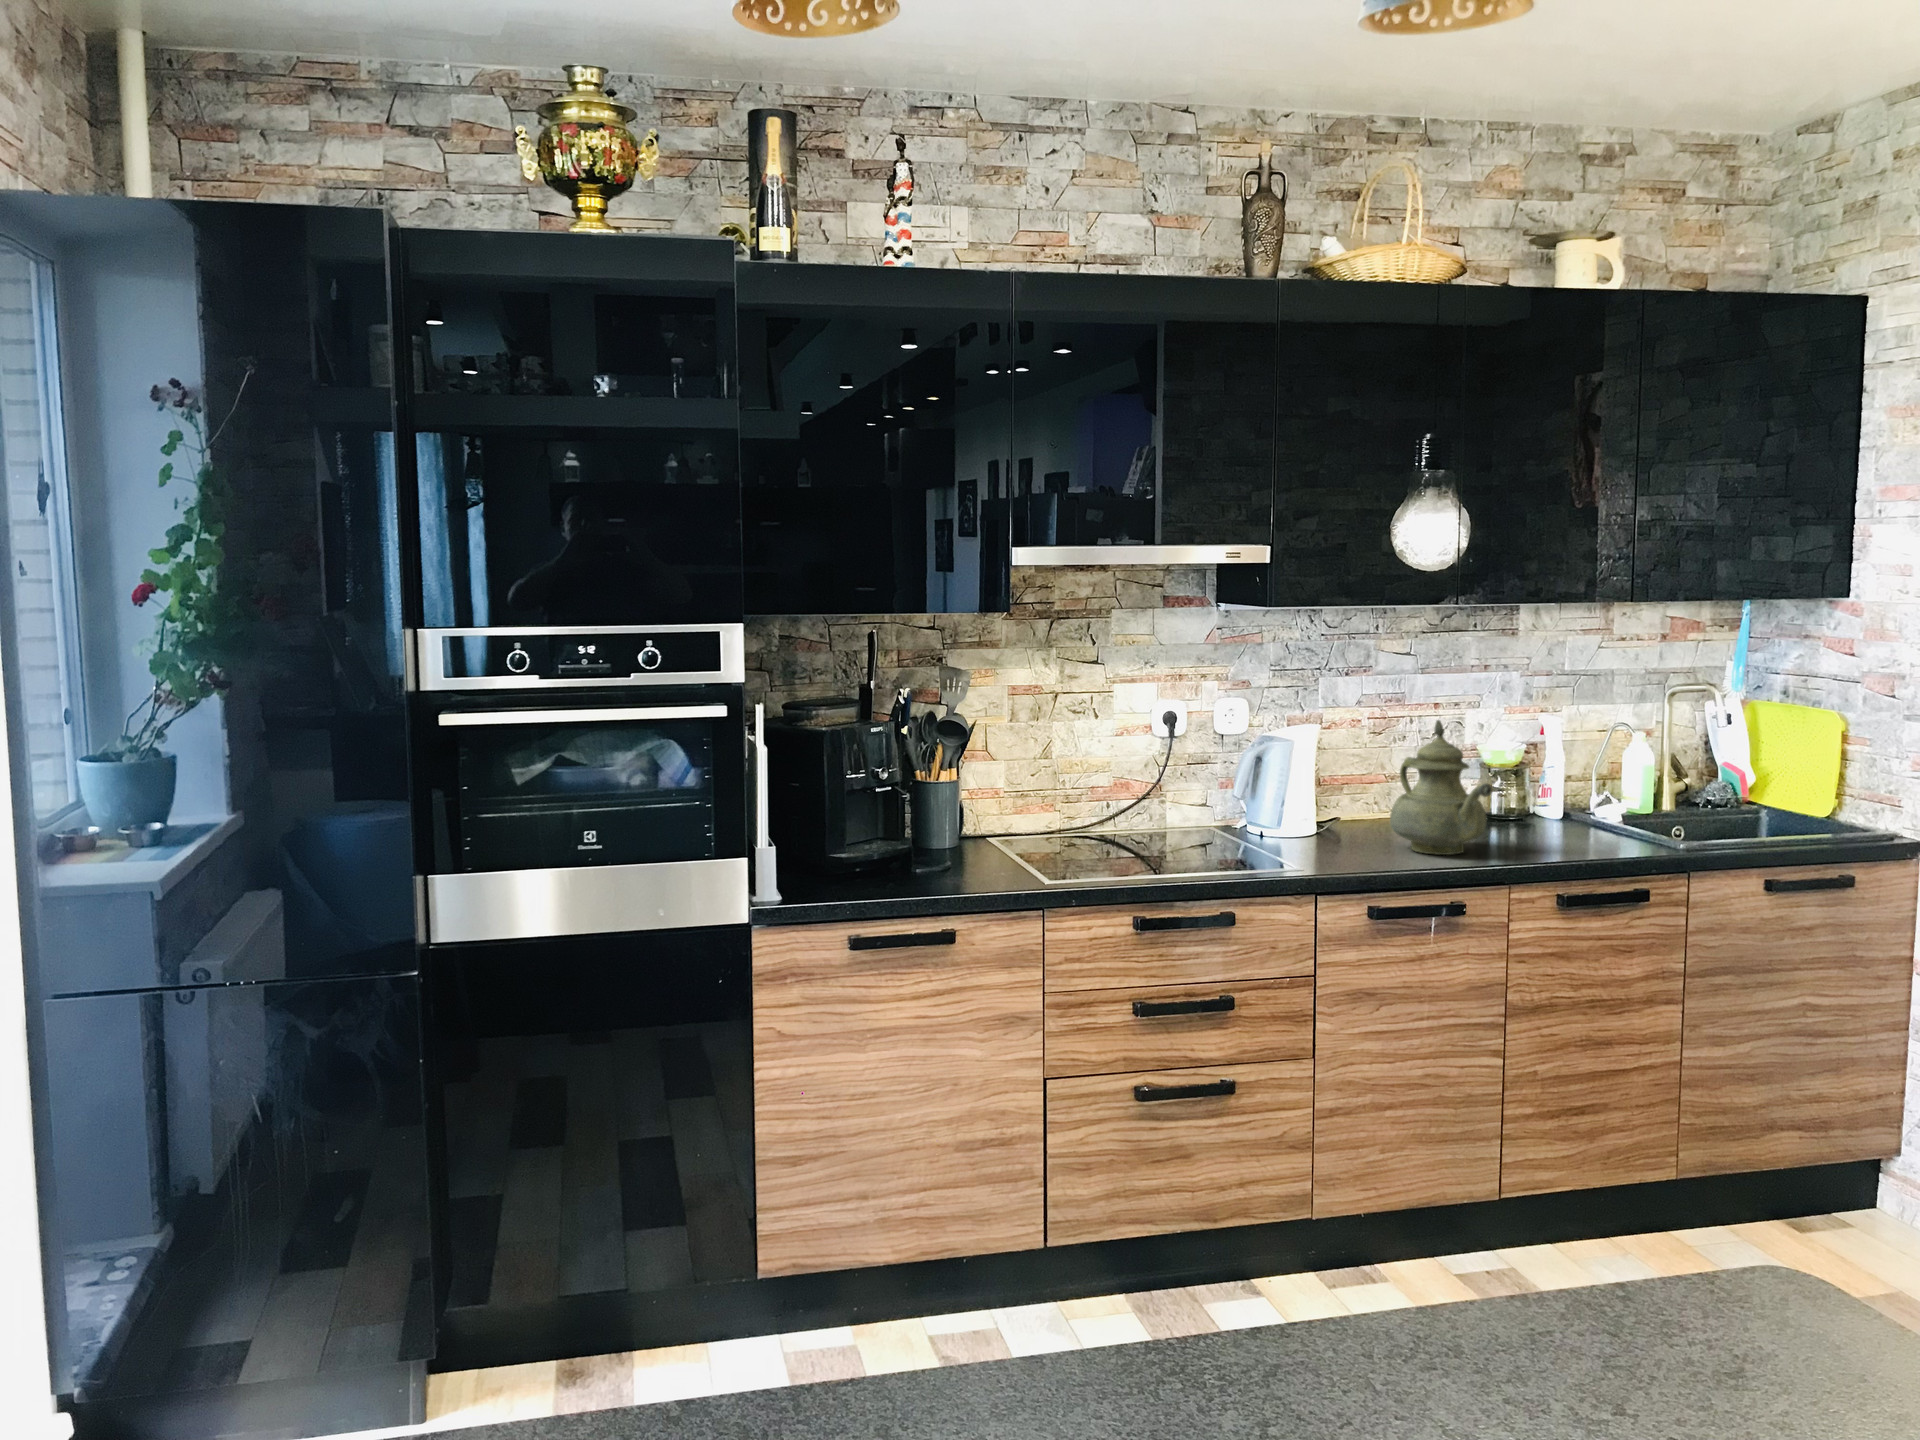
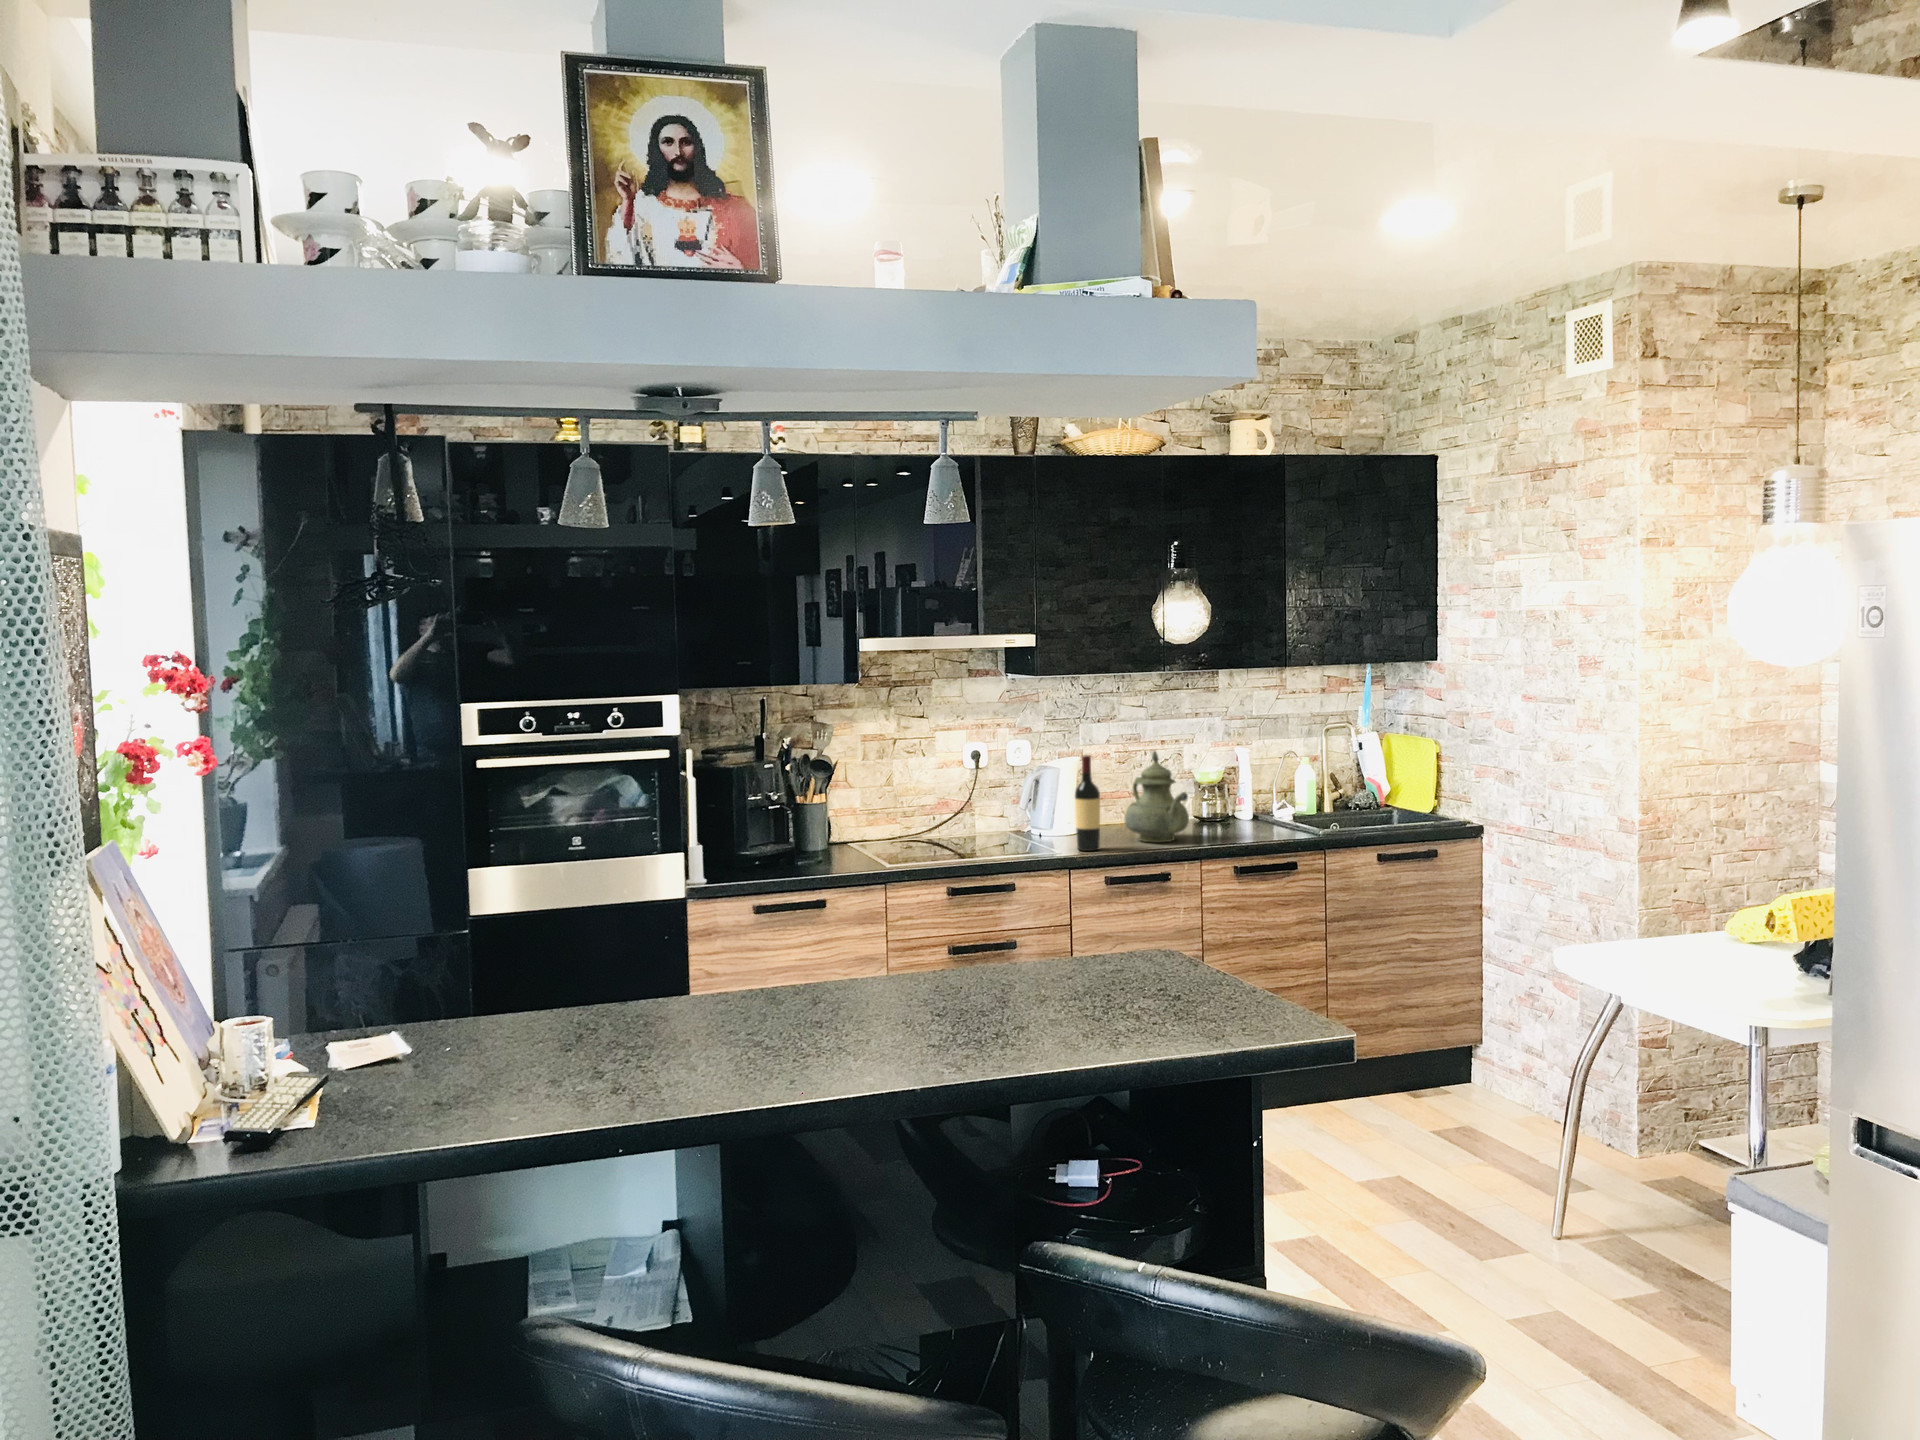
wine bottle: none [1323,725,1361,866] -> present [1075,755,1100,851]

